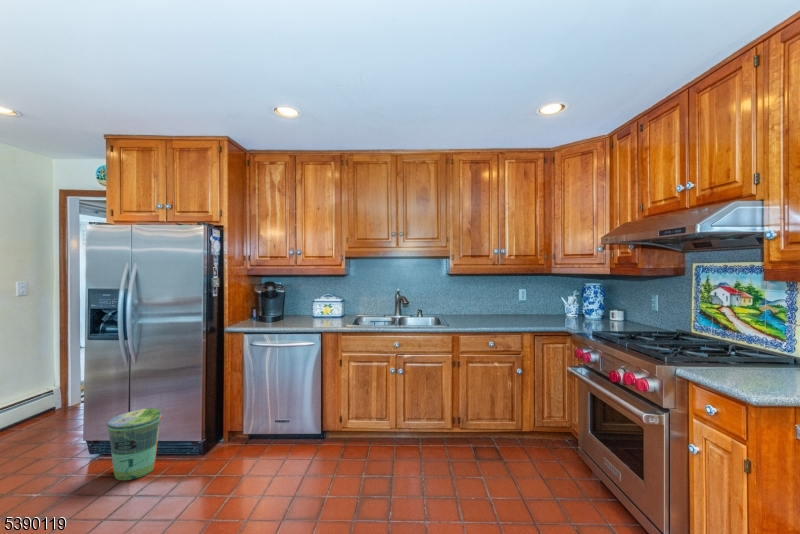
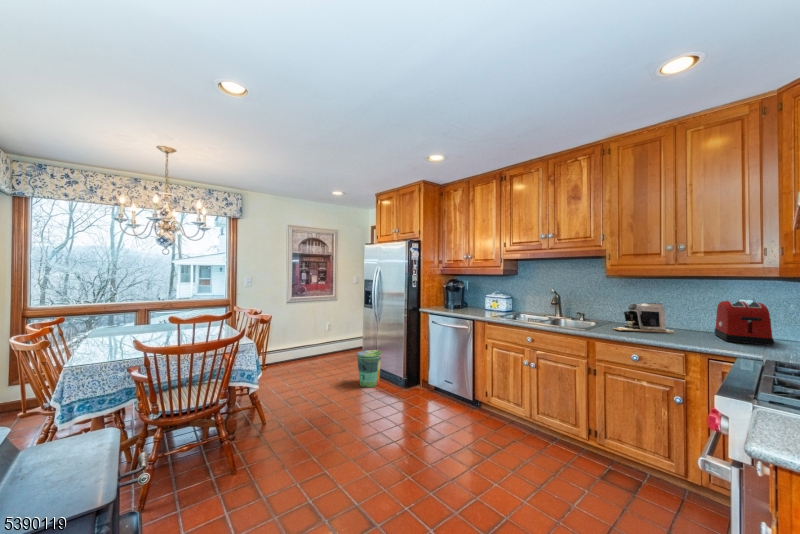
toaster: none [515,292,552,321] -> present [715,301,774,346]
coffee maker: none [459,297,497,323] -> present [614,303,675,333]

